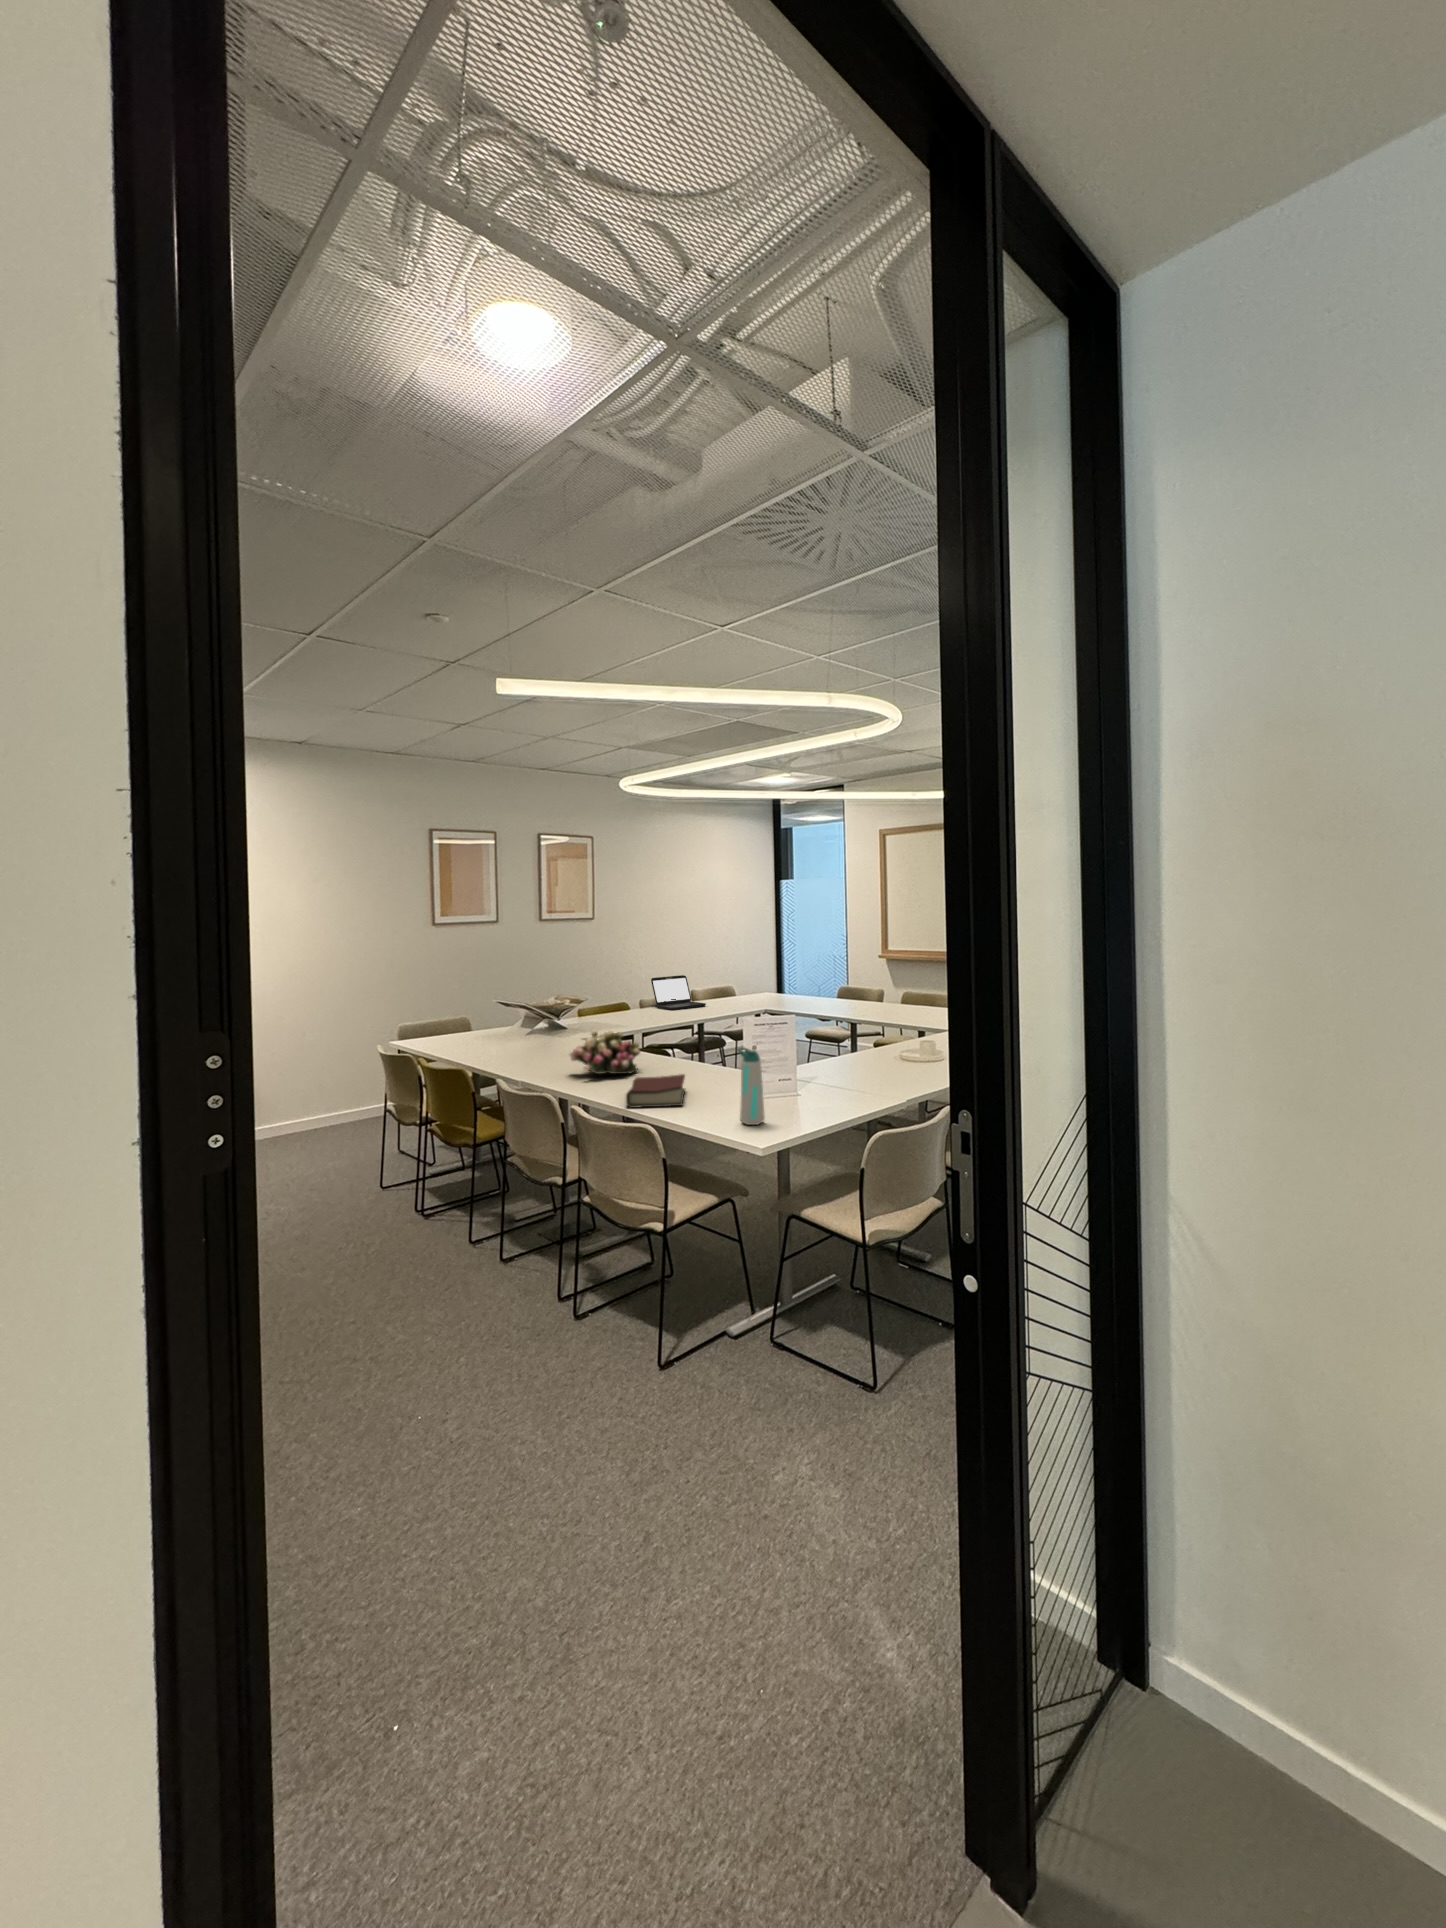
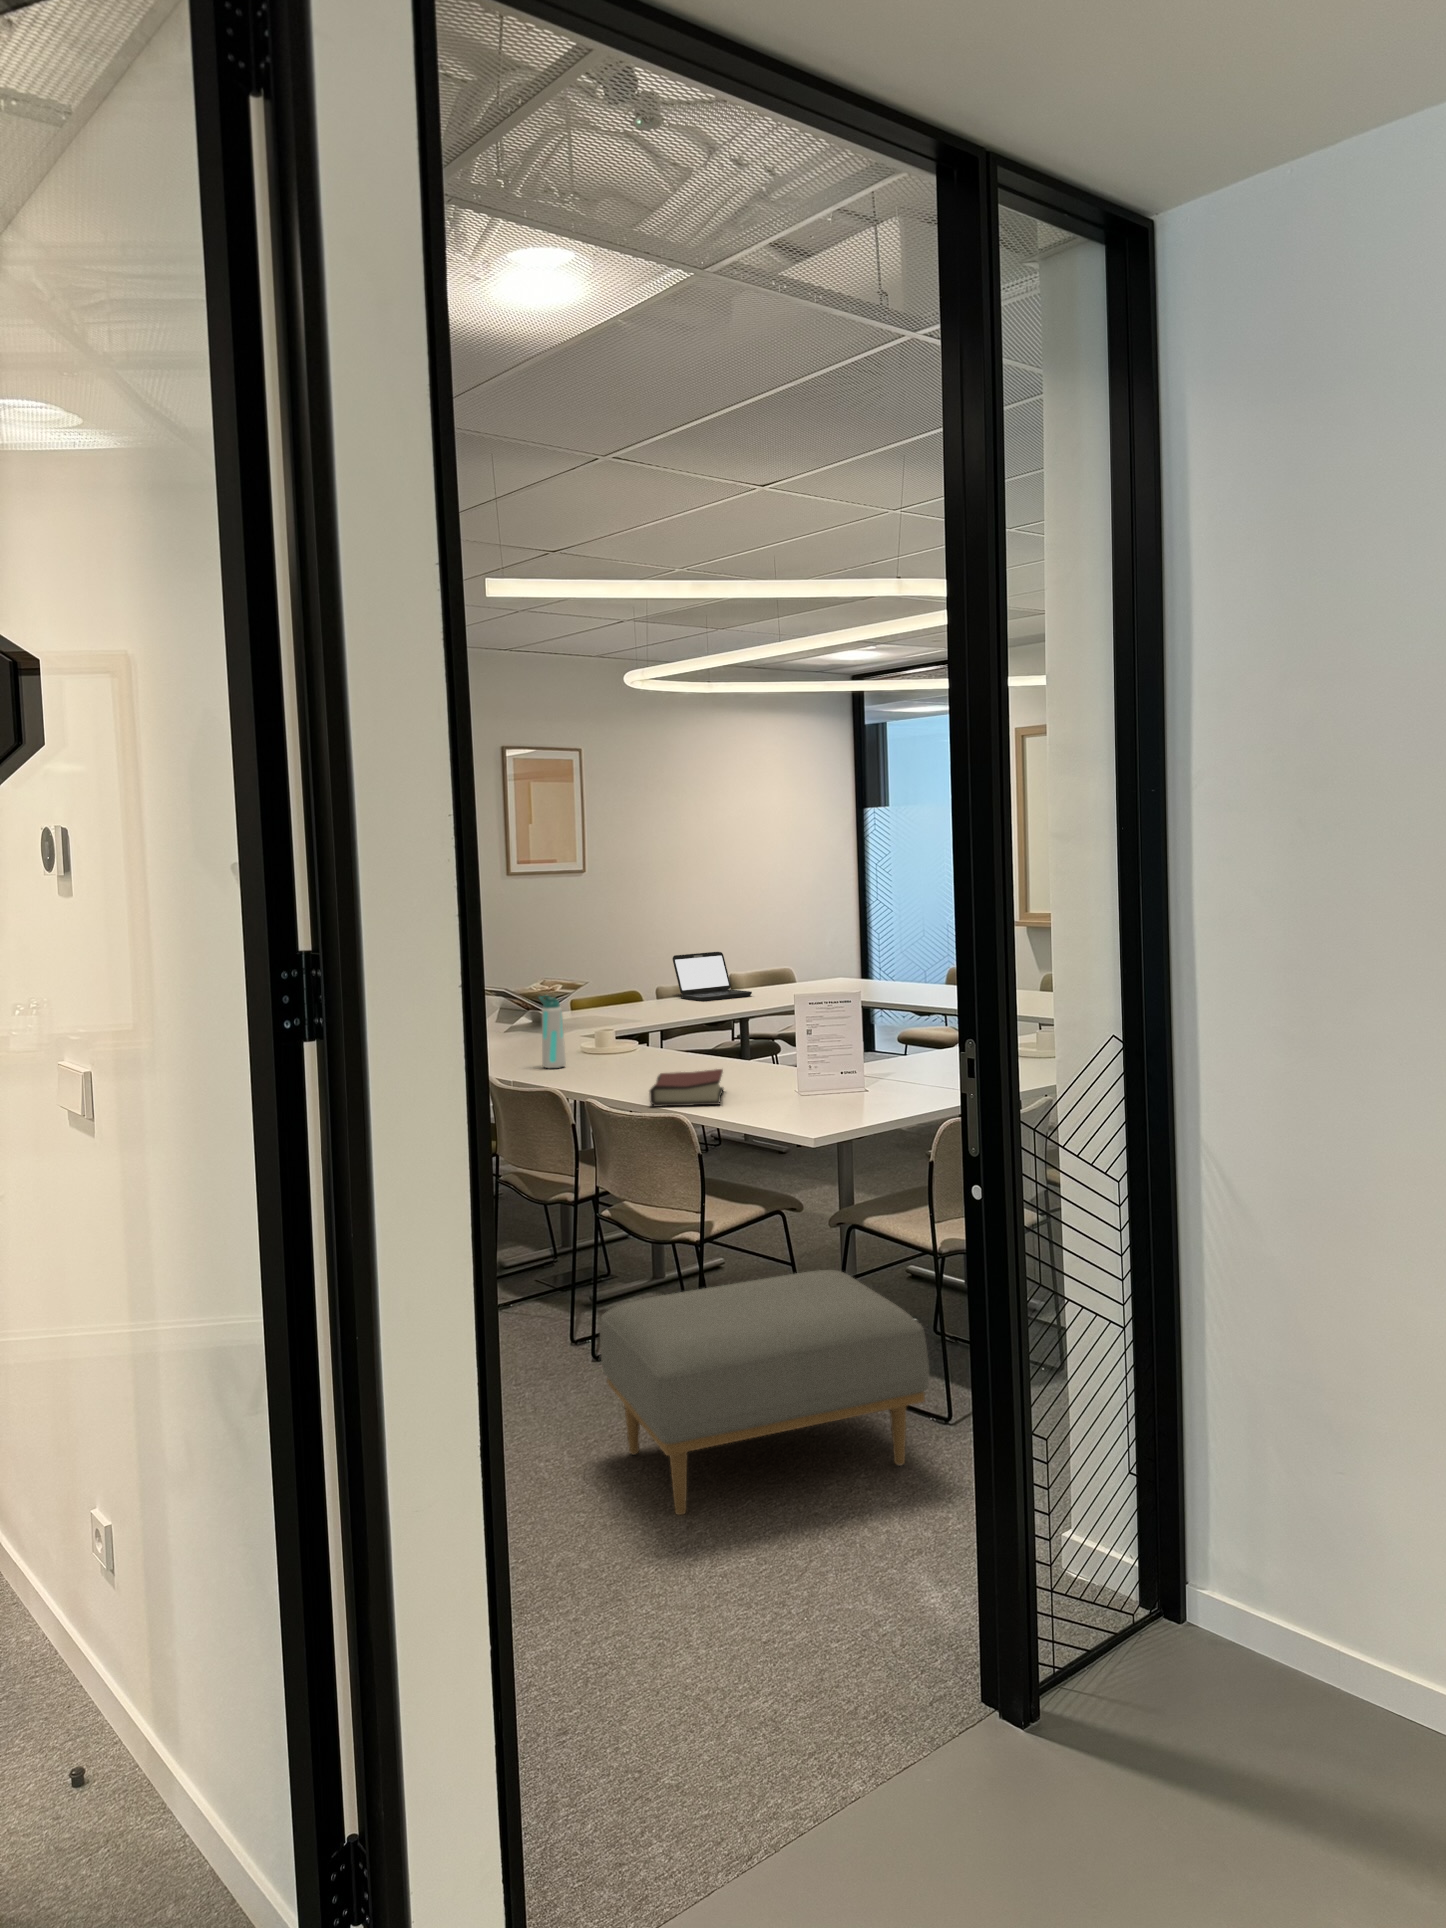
flower arrangement: present [570,1030,640,1074] -> none [573,1016,664,1073]
water bottle: present [737,1048,765,1125] -> present [539,996,566,1068]
ottoman: none [573,1258,865,1522] -> present [600,1270,929,1515]

